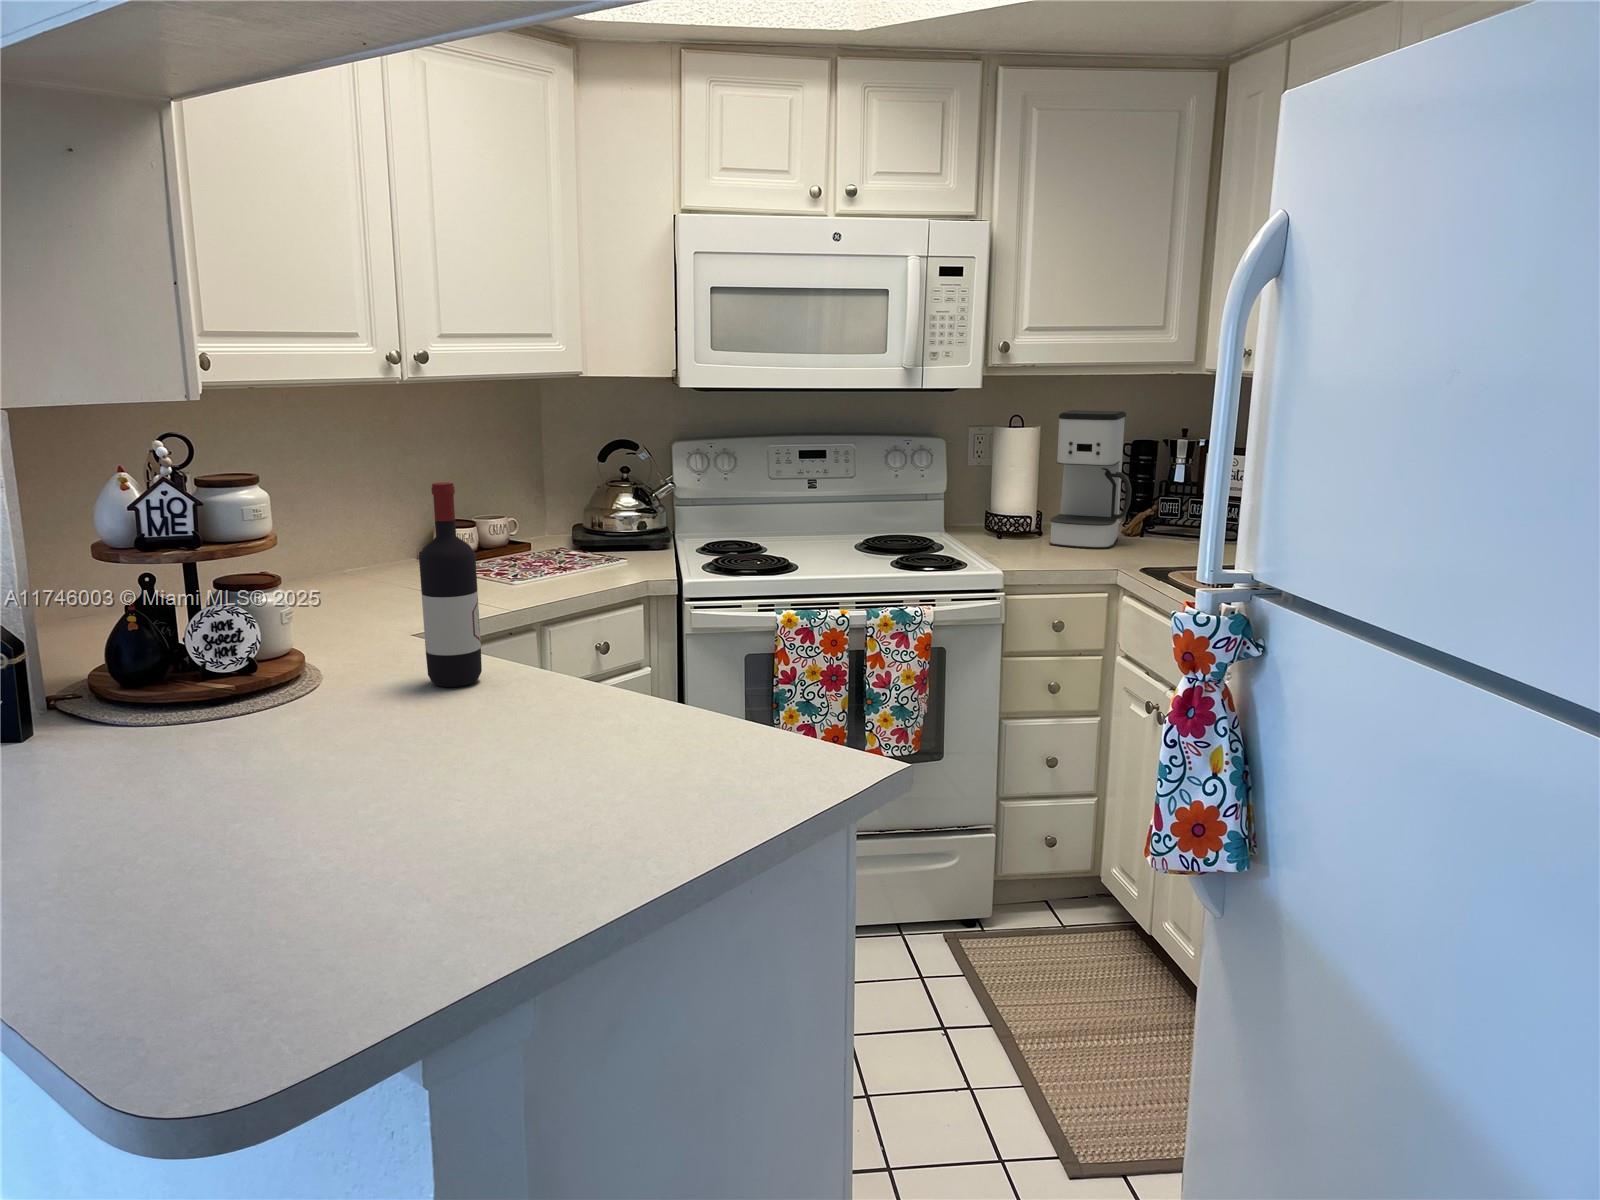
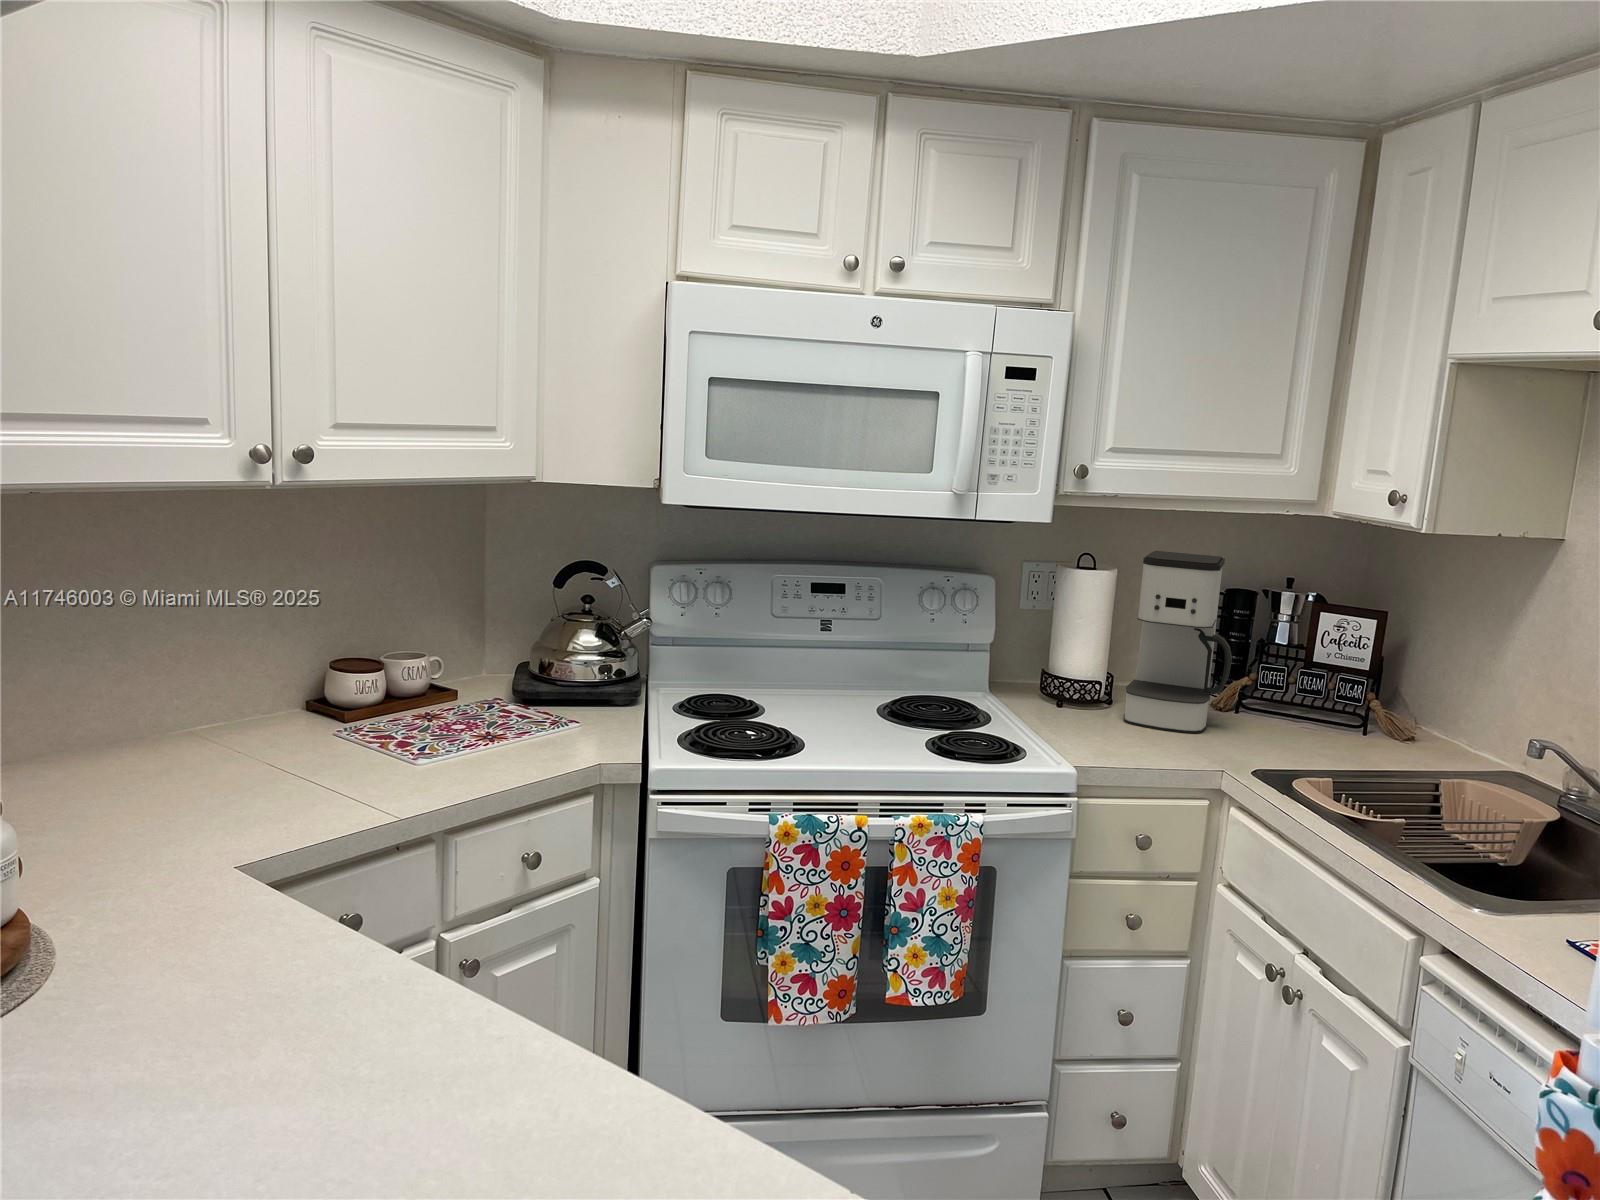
wine bottle: present [419,482,482,687] -> none [168,702,273,1051]

